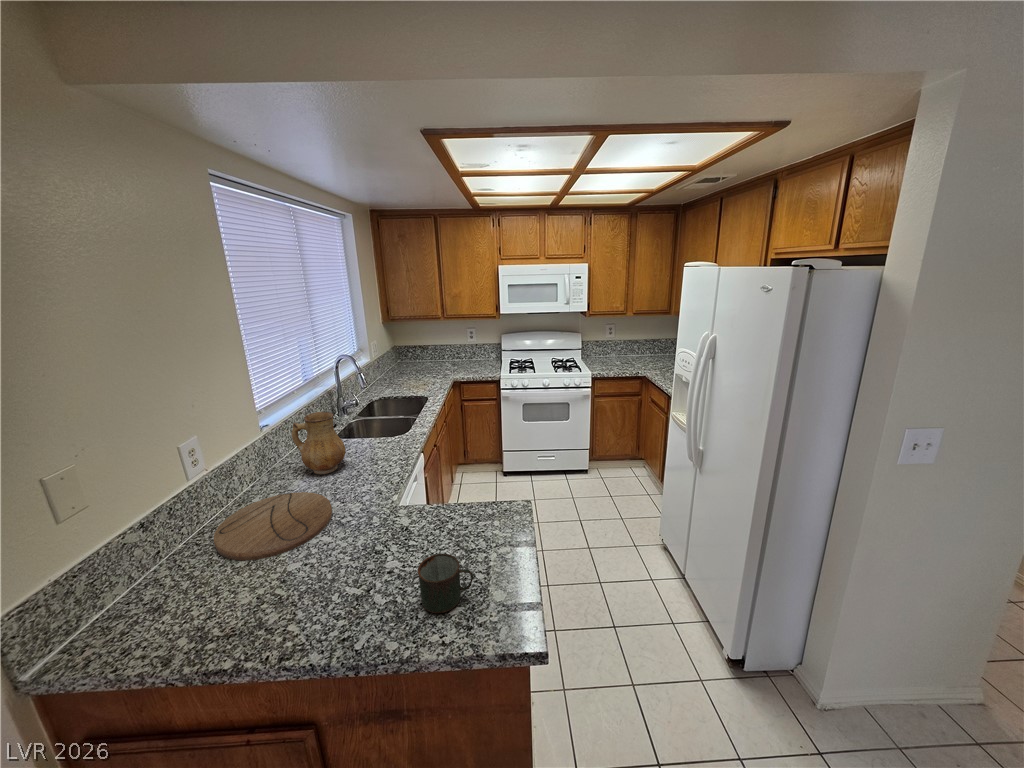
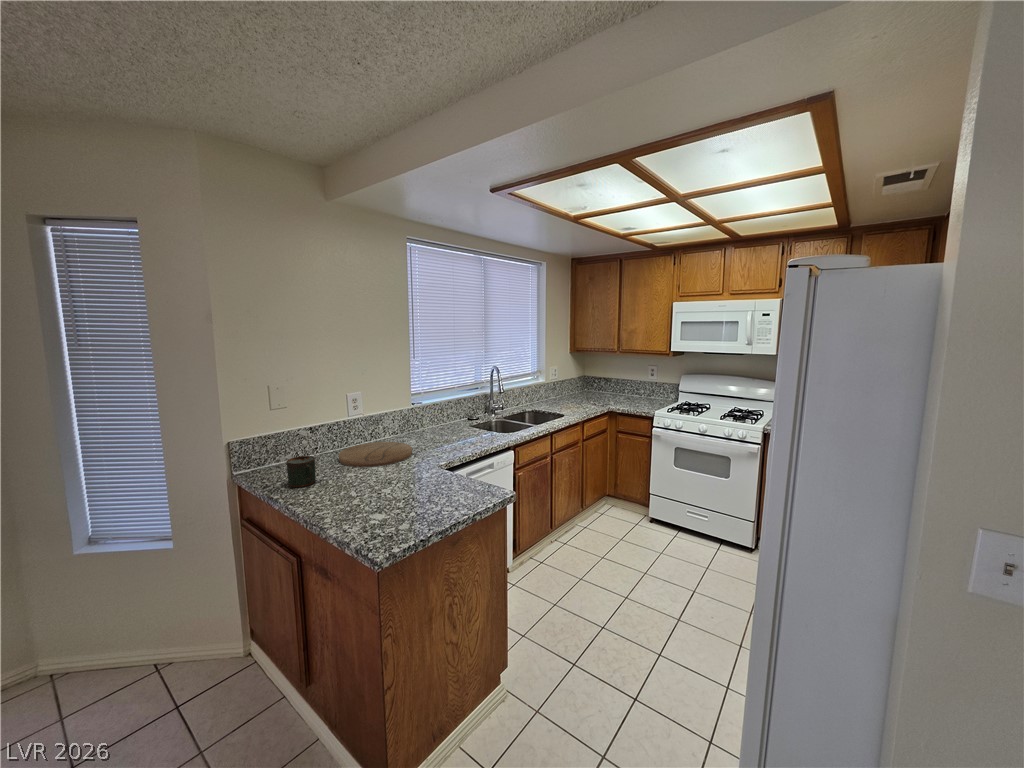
ceramic pitcher: present [291,412,346,474] -> none [422,396,454,441]
mug: present [418,554,473,613] -> present [286,456,316,487]

